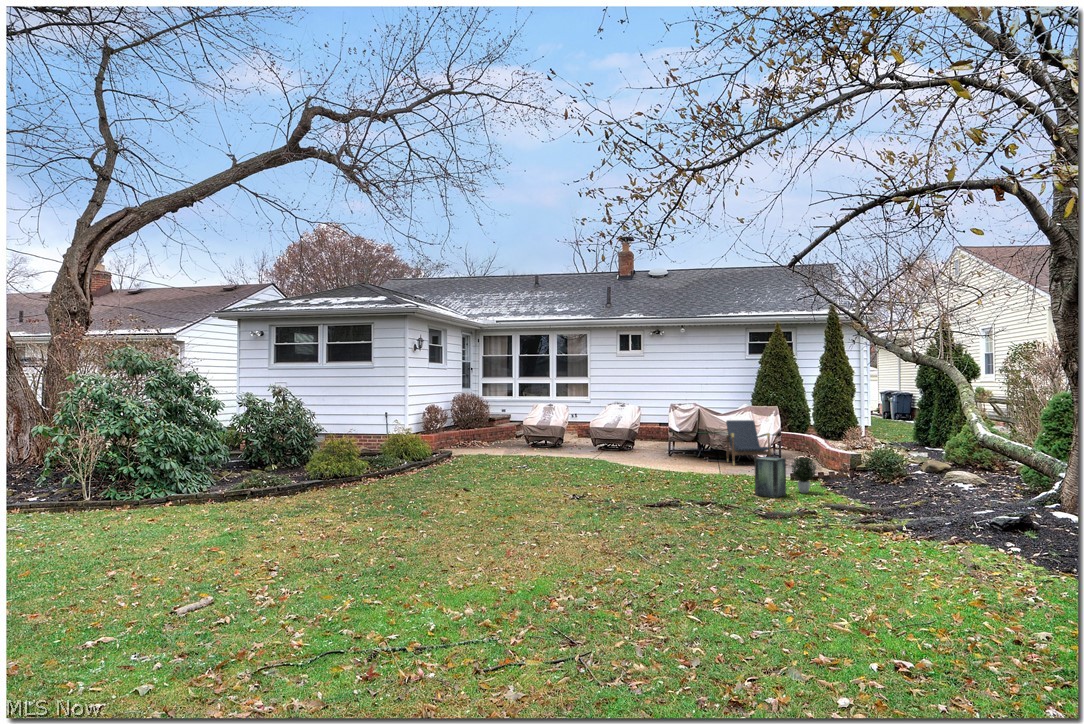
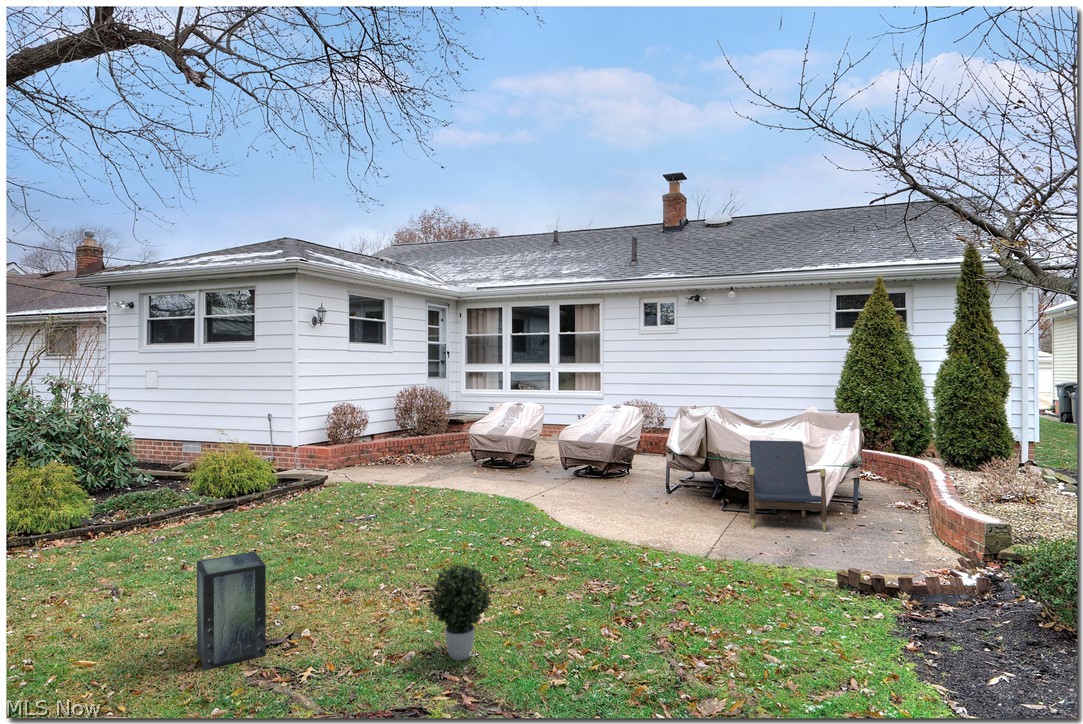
storage box: present [755,457,786,498] -> present [197,552,266,670]
potted plant: present [792,457,816,493] -> present [426,565,491,661]

